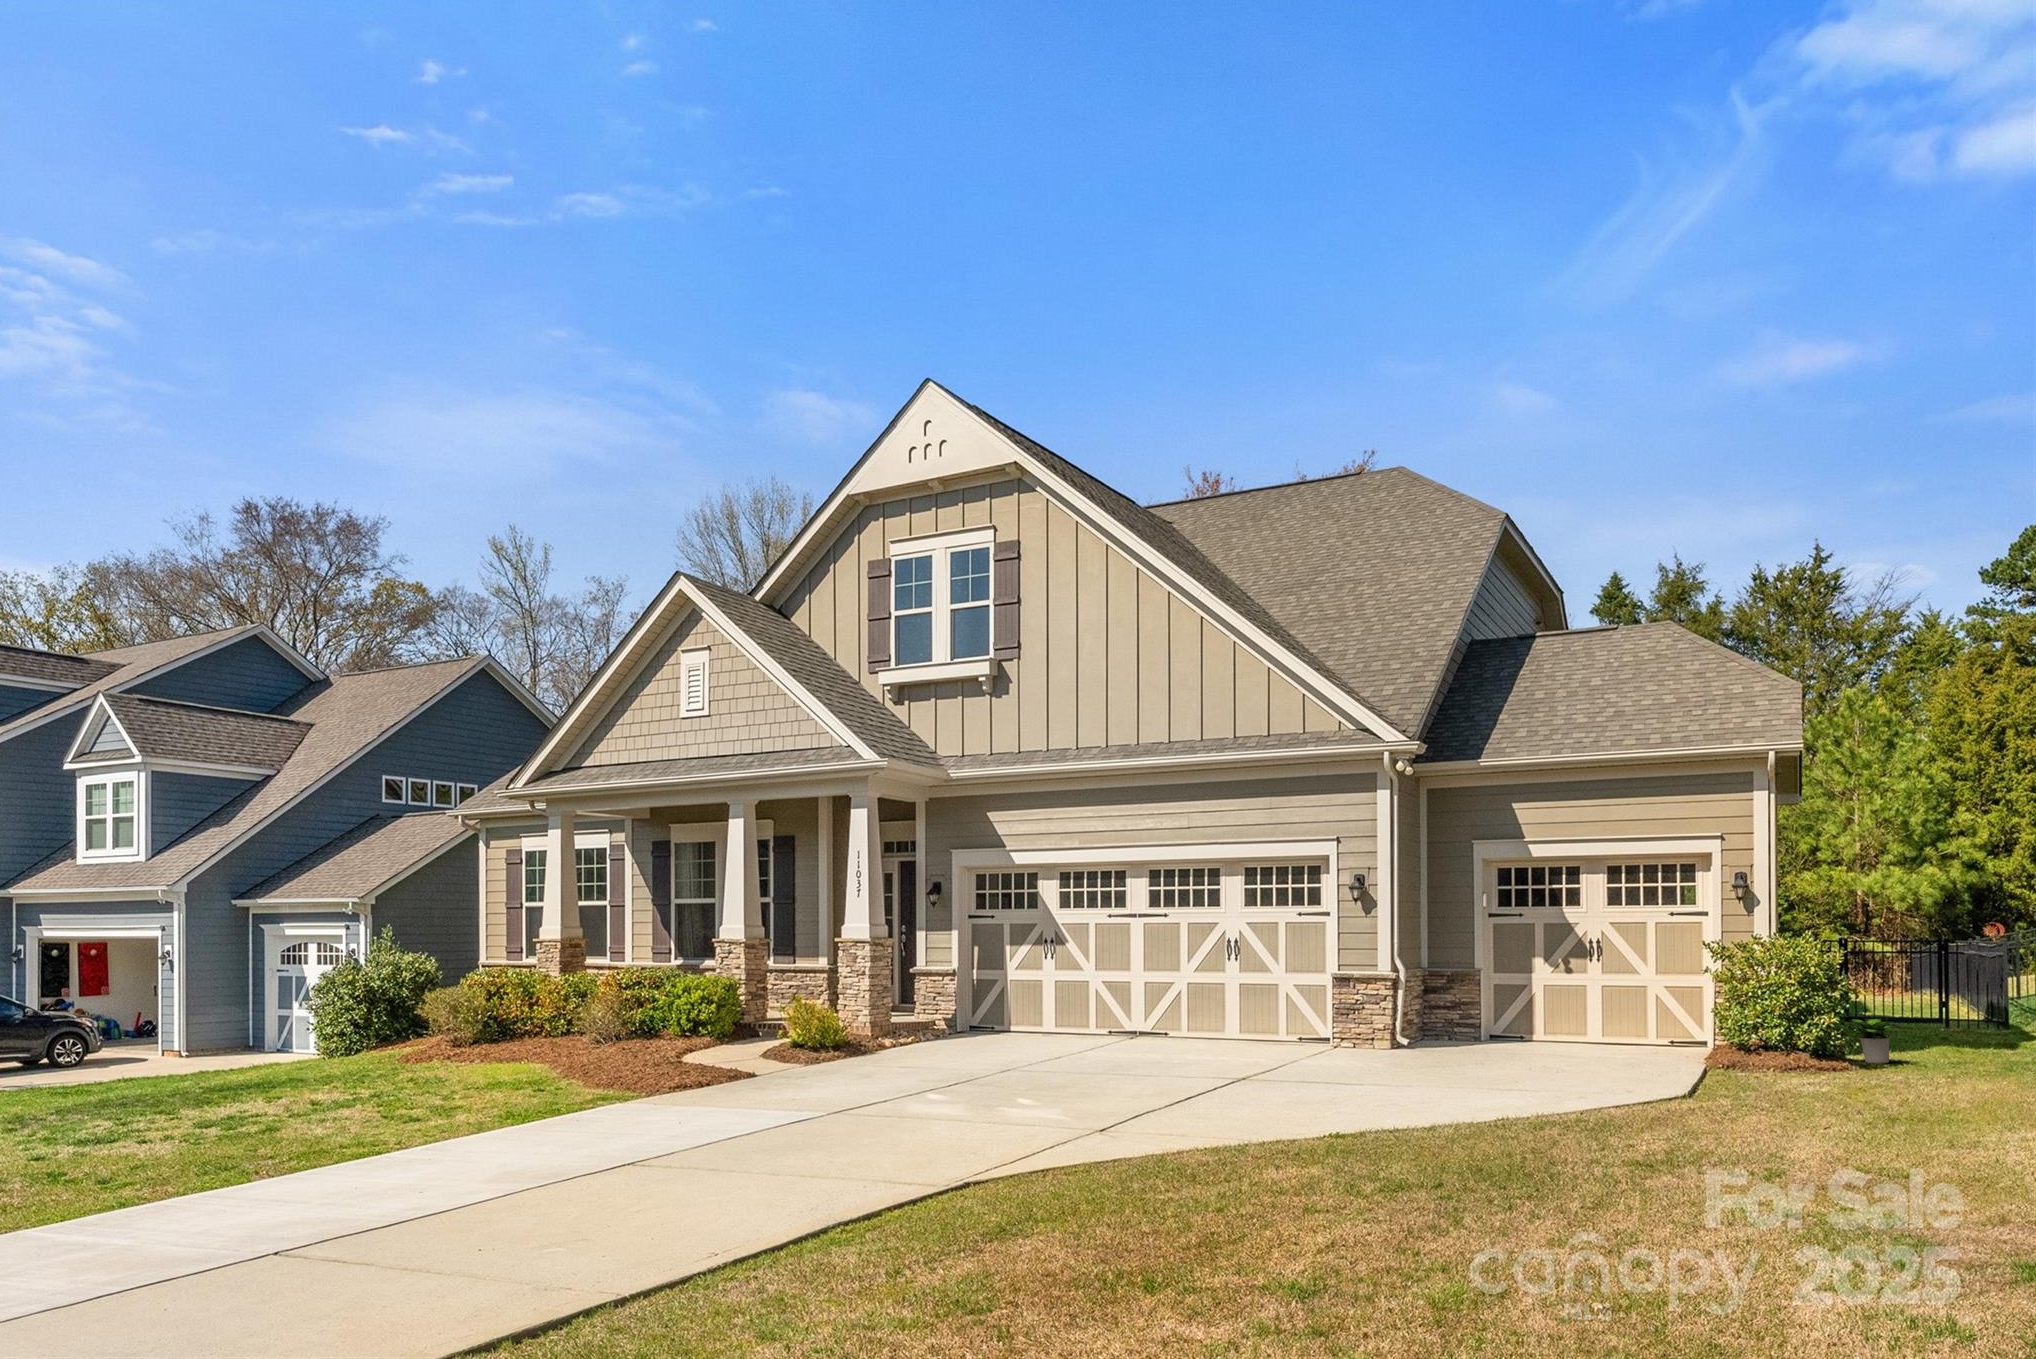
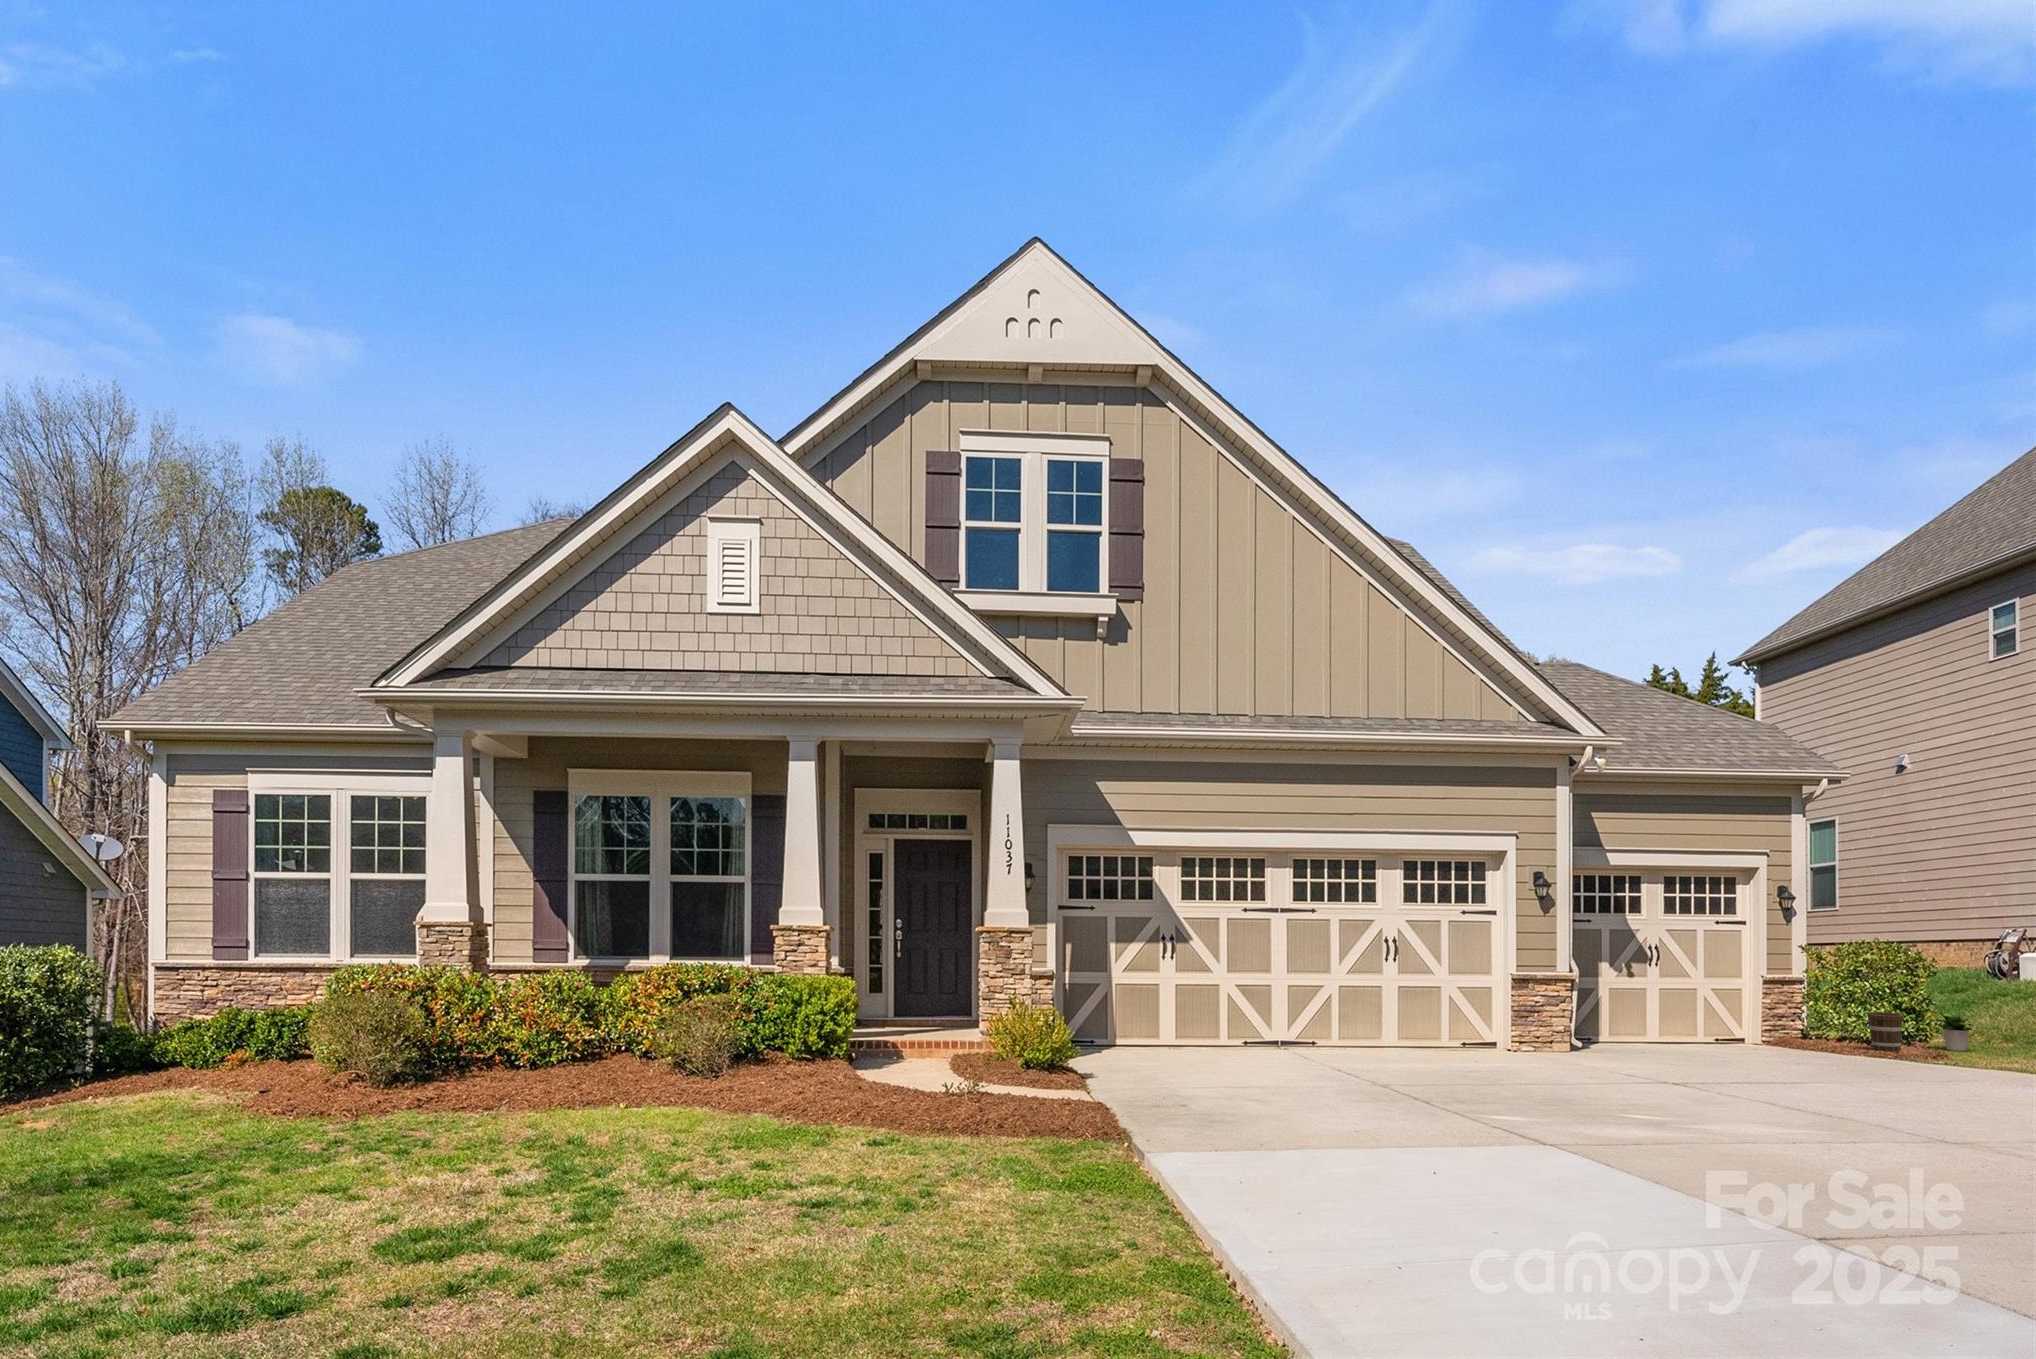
bucket: none [1755,1017,1794,1061] -> present [1867,1012,1903,1052]

